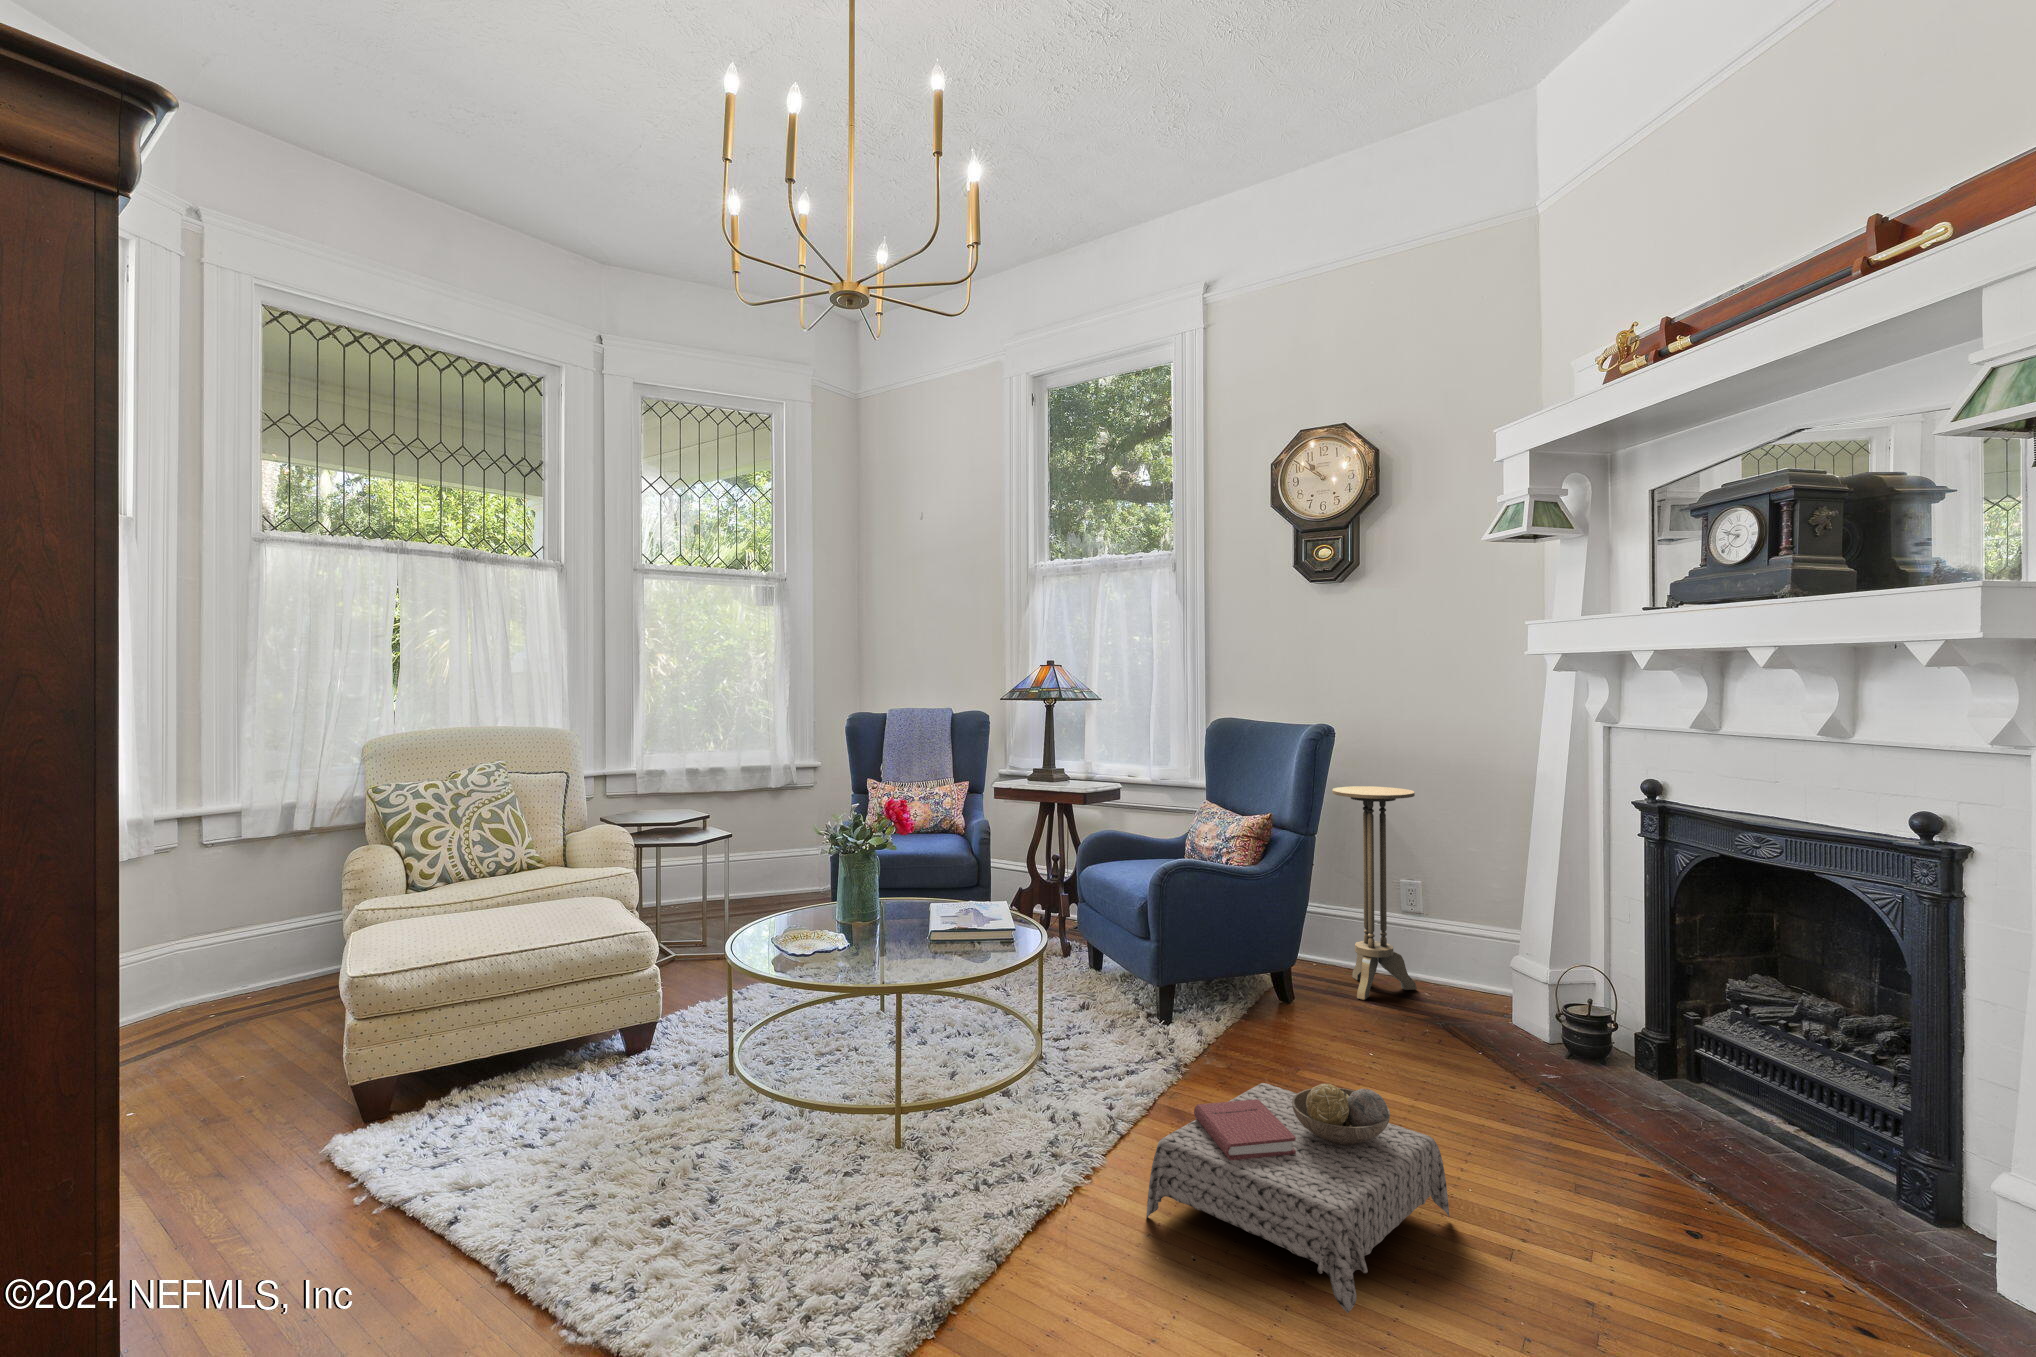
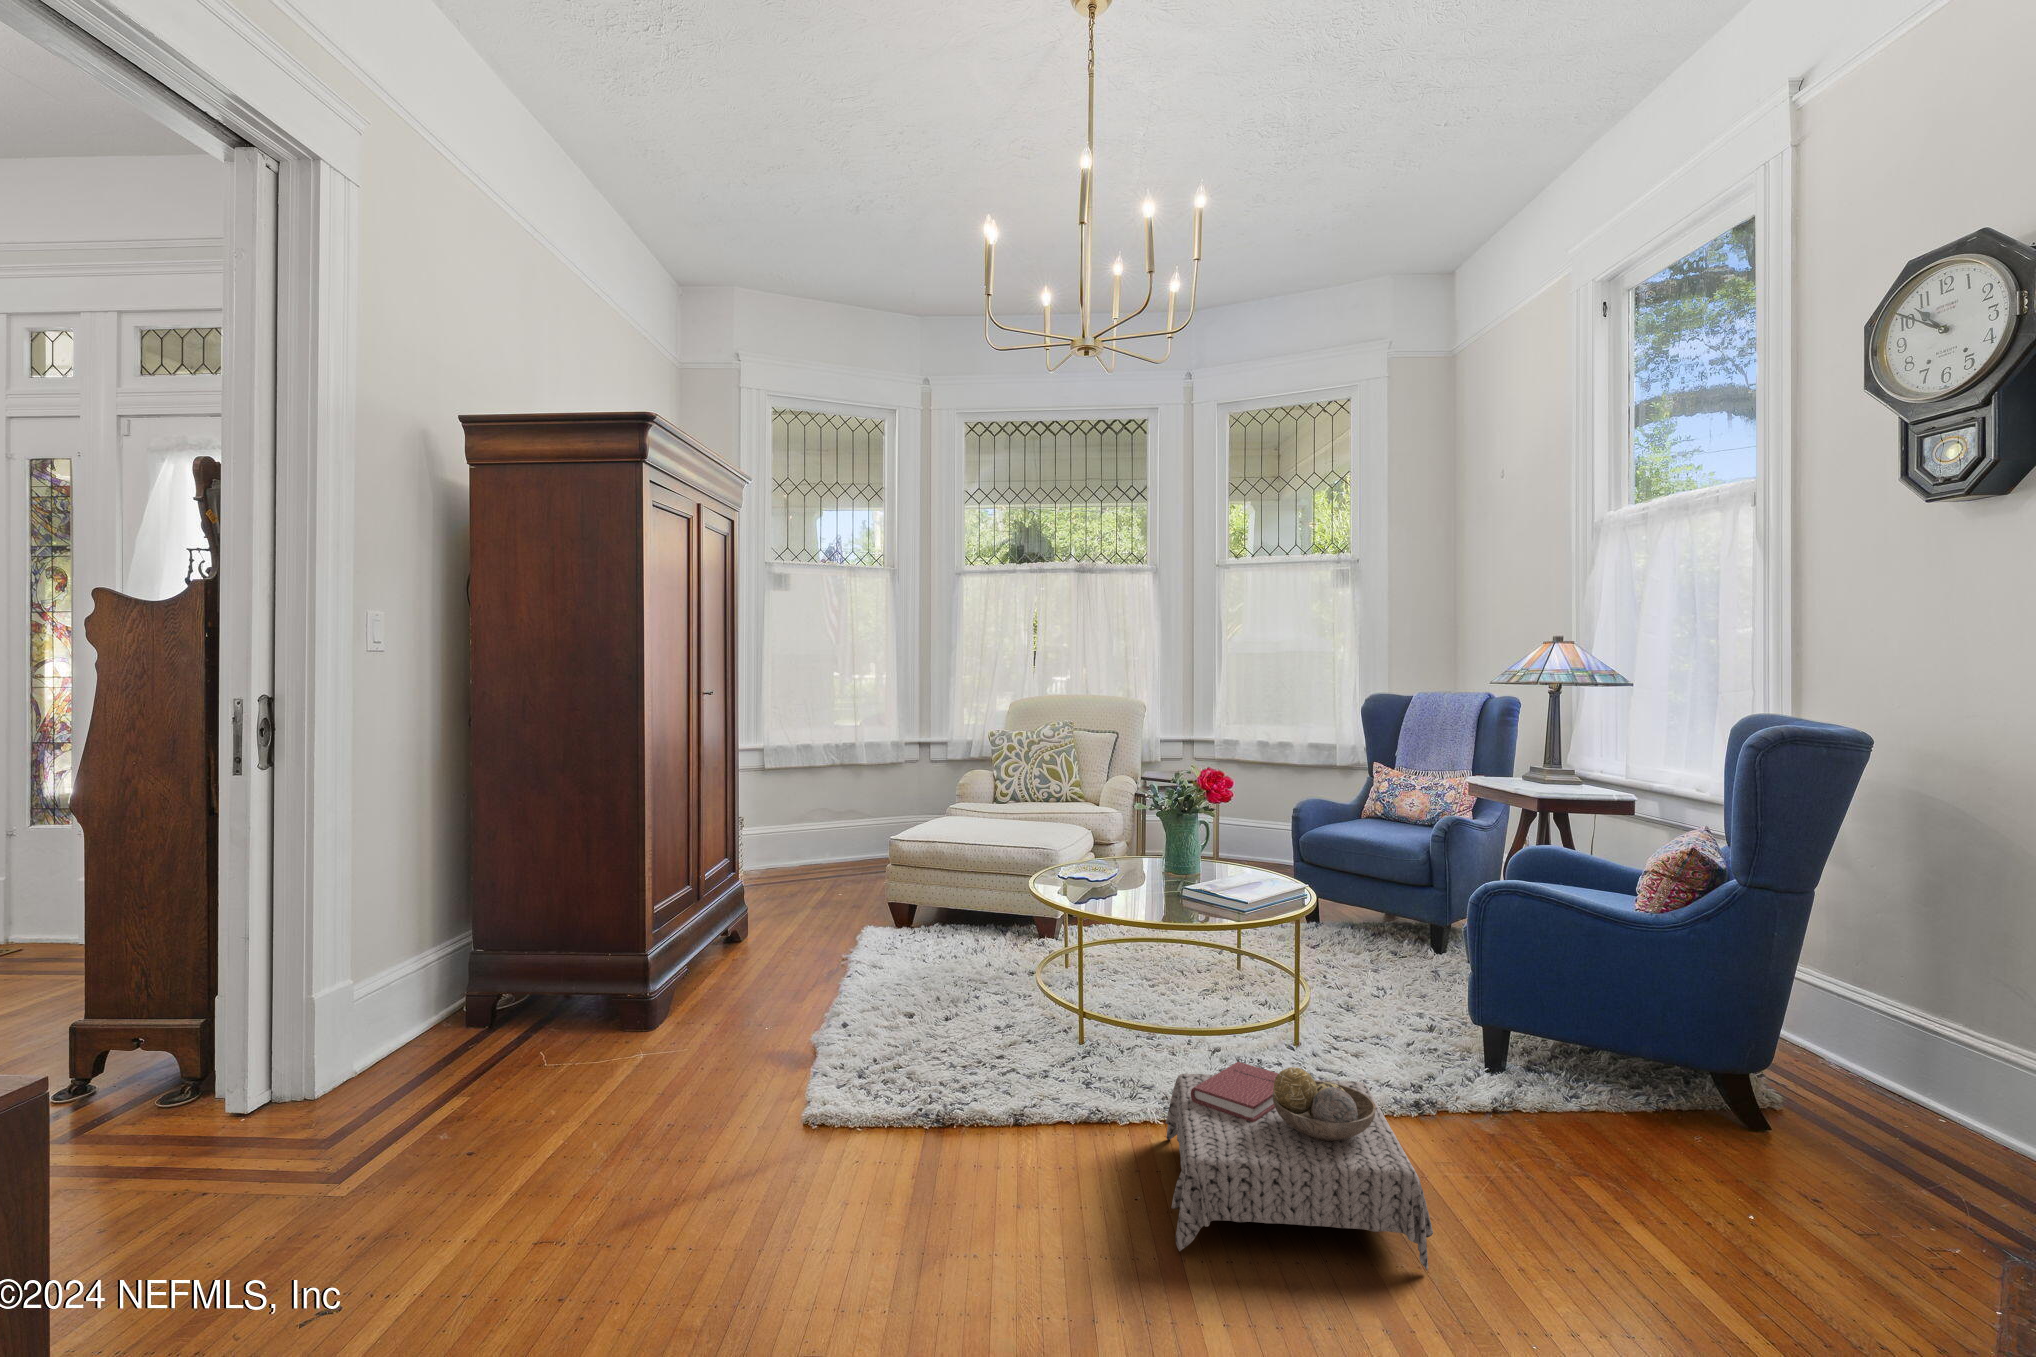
side table: present [1332,786,1417,1000] -> none [1826,813,1988,1140]

